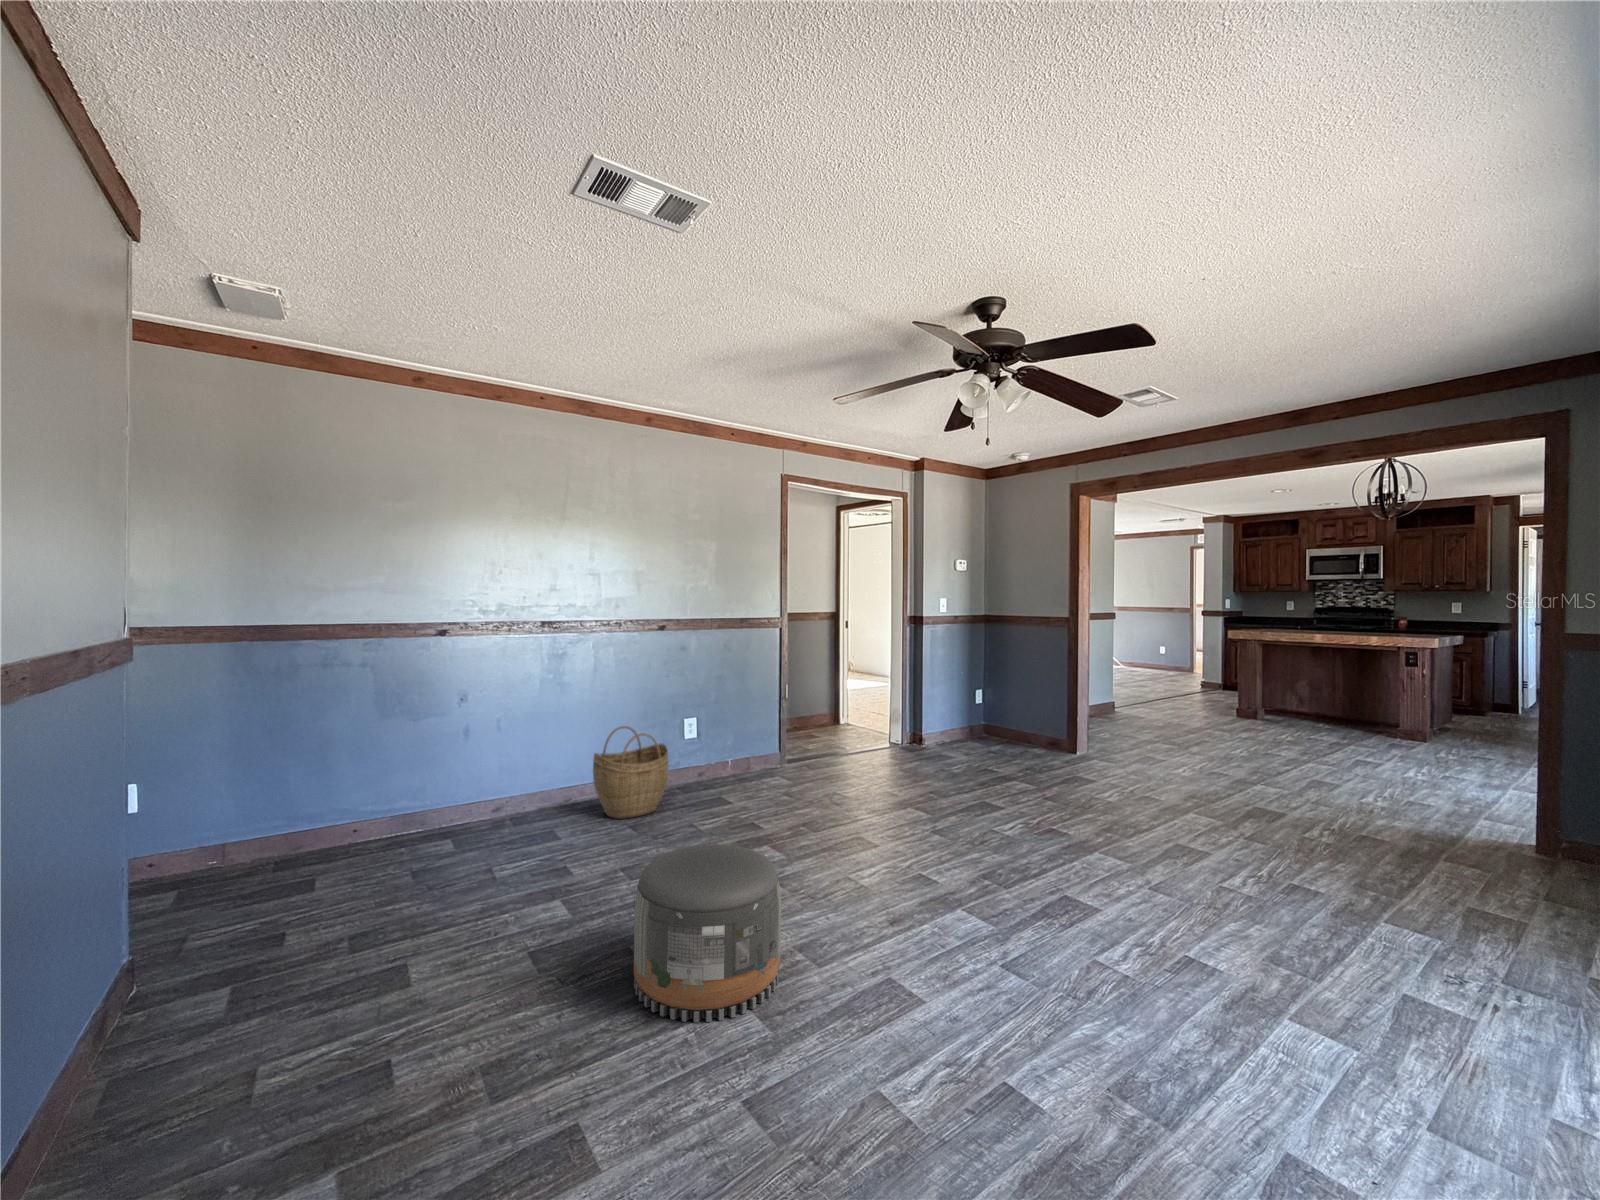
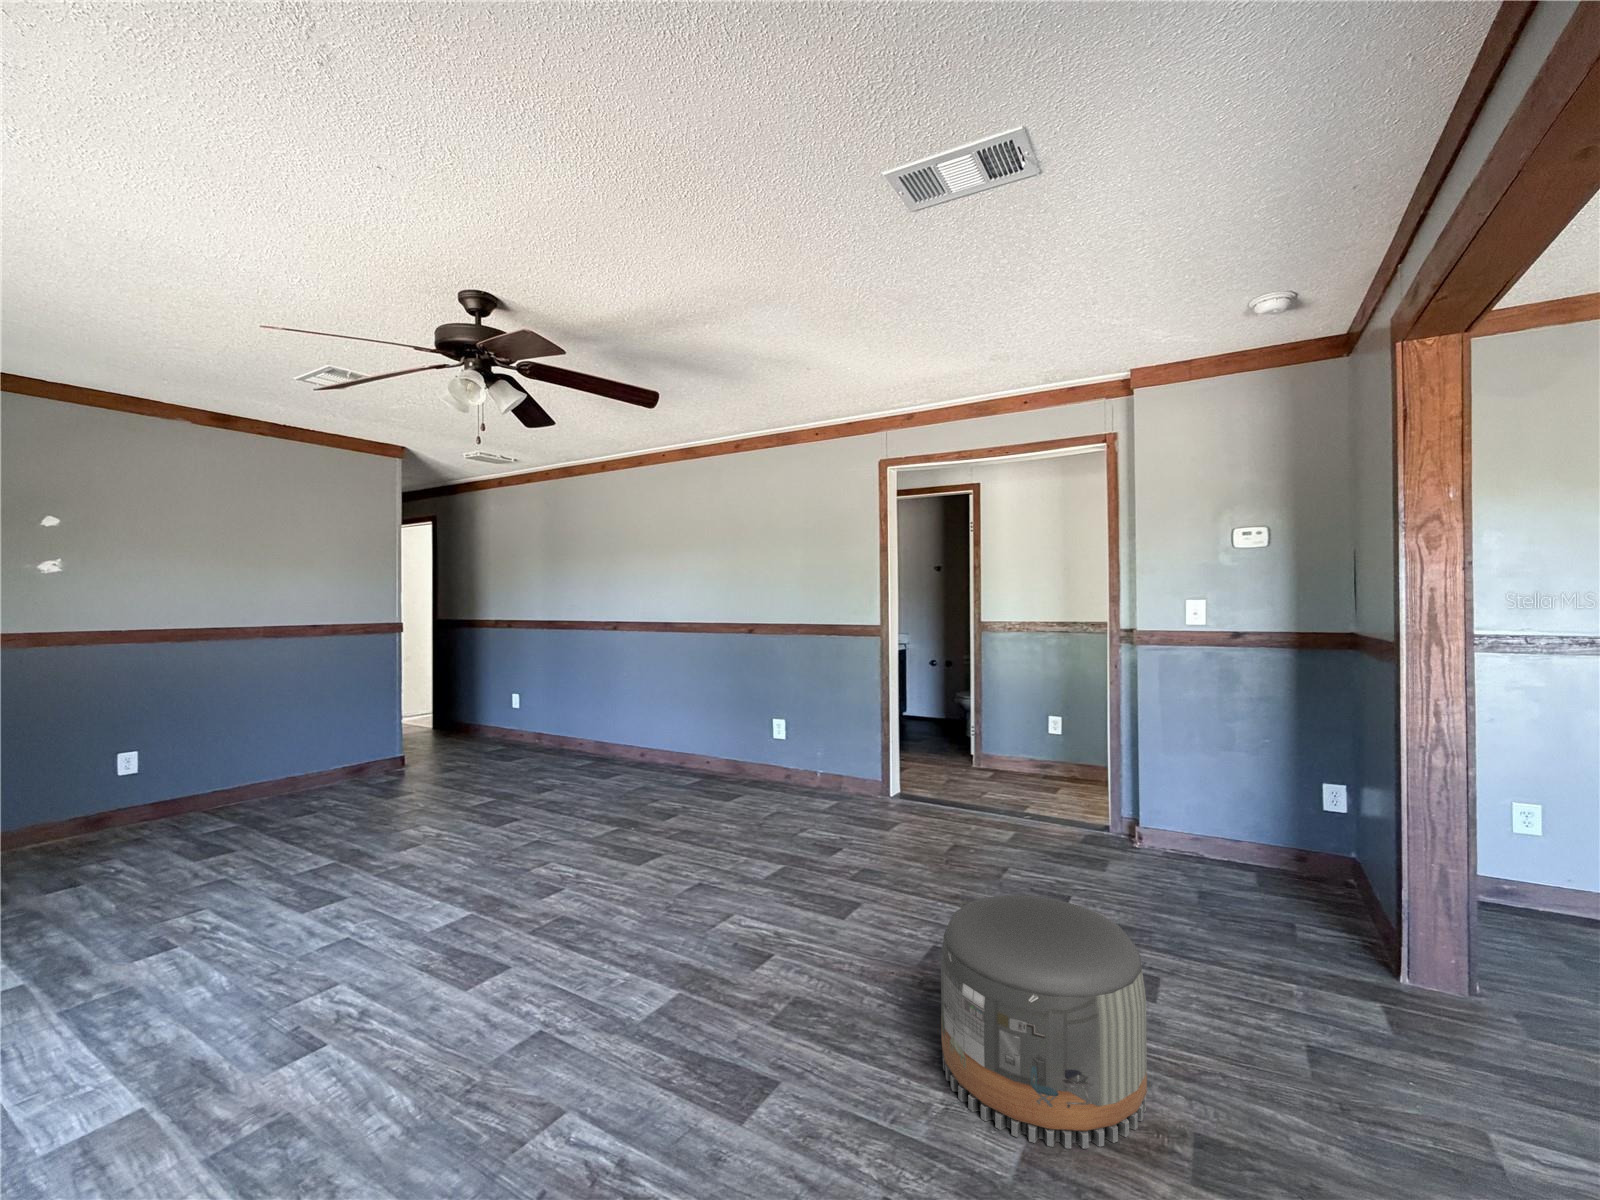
woven basket: present [593,726,669,819] -> none [1171,757,1287,886]

